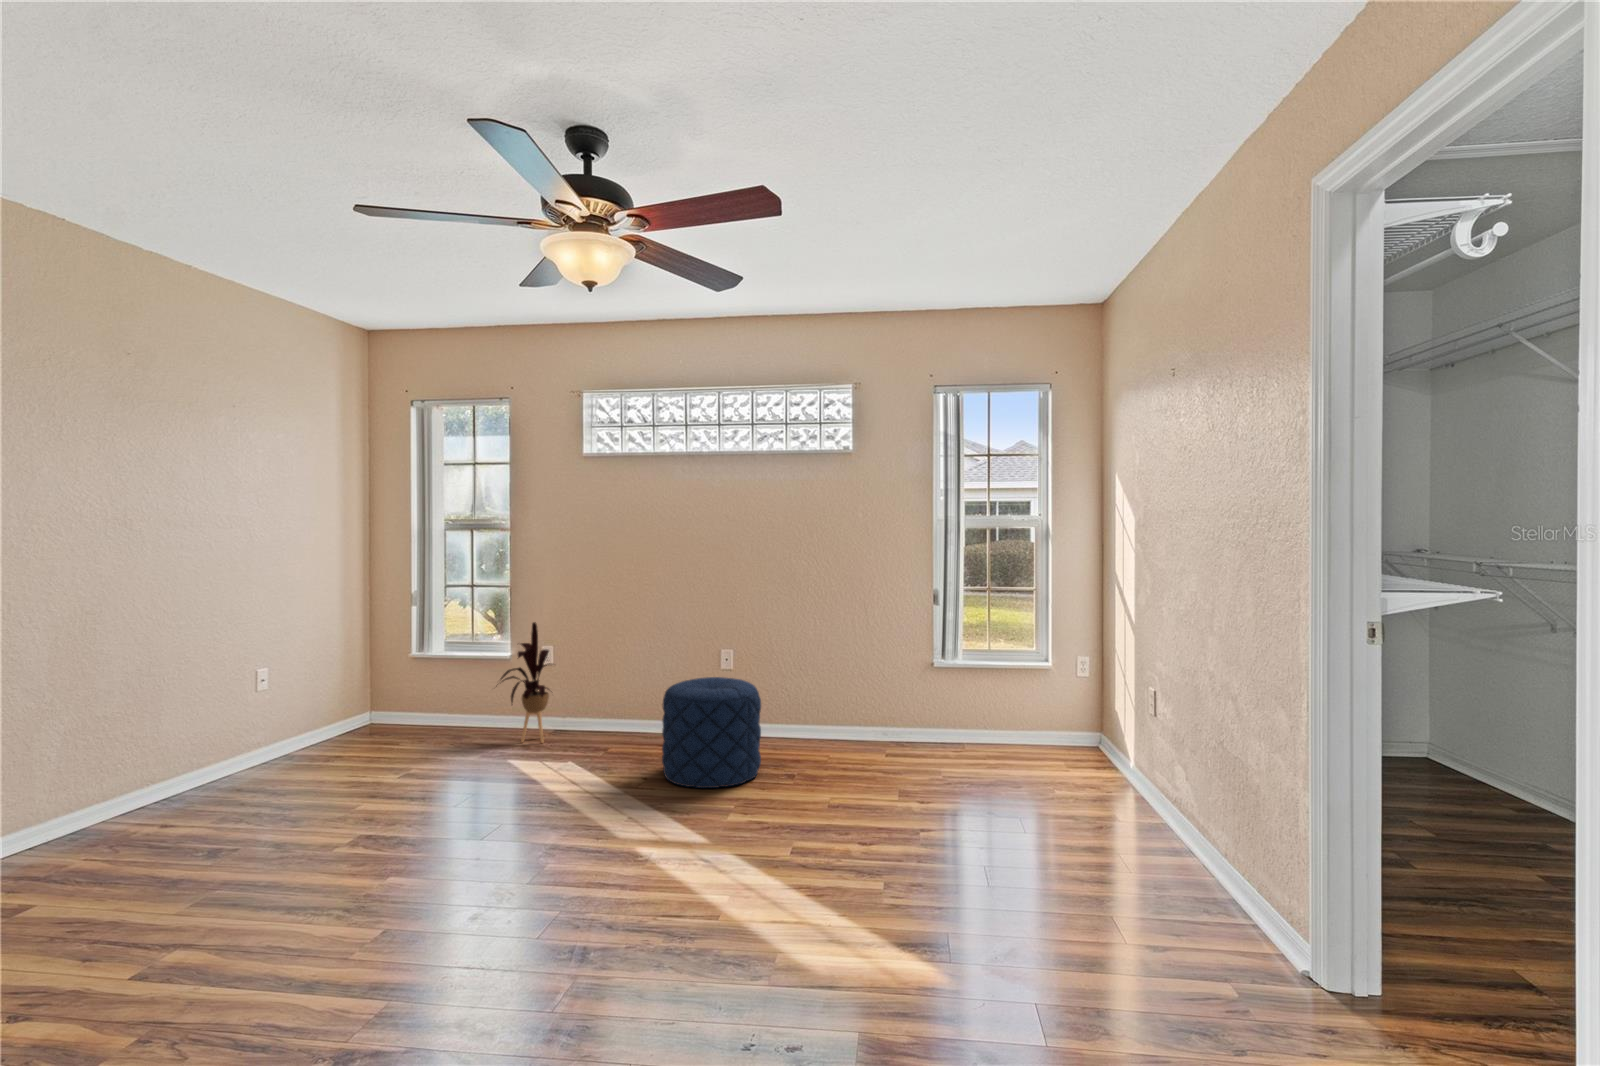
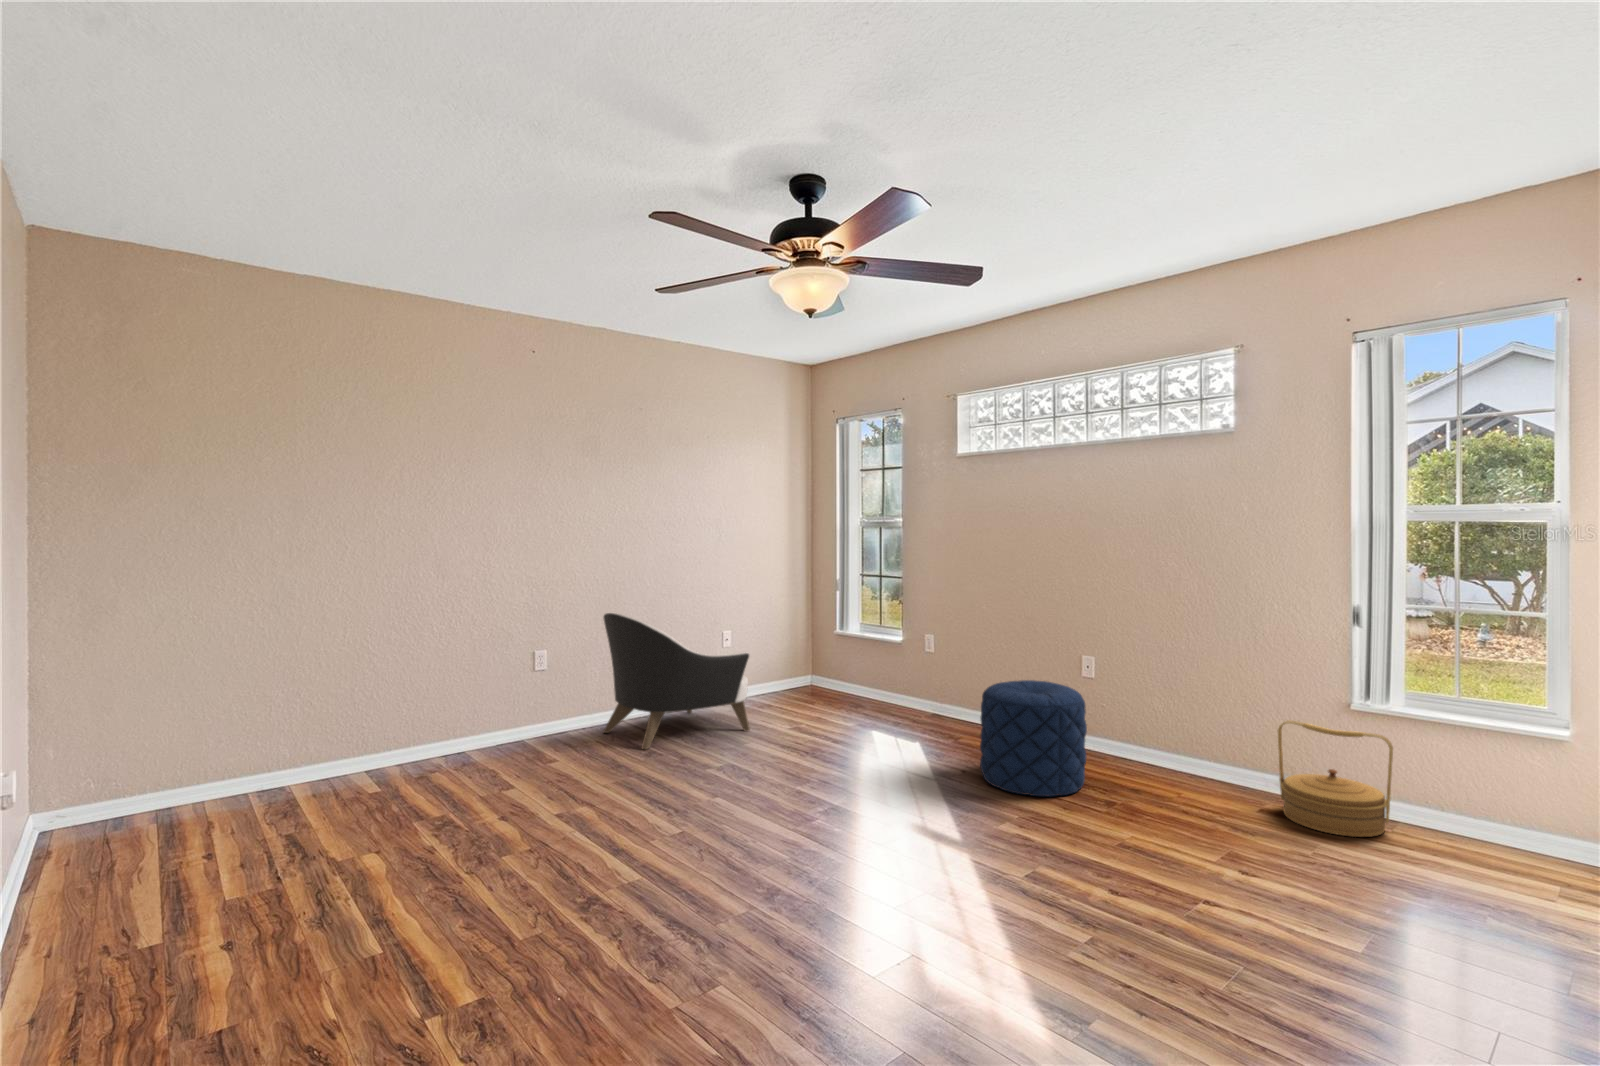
house plant: present [501,622,550,743] -> none [874,611,931,721]
armchair: none [89,655,351,848] -> present [603,613,750,749]
woven basket: none [896,682,970,764] -> present [1278,720,1393,837]

